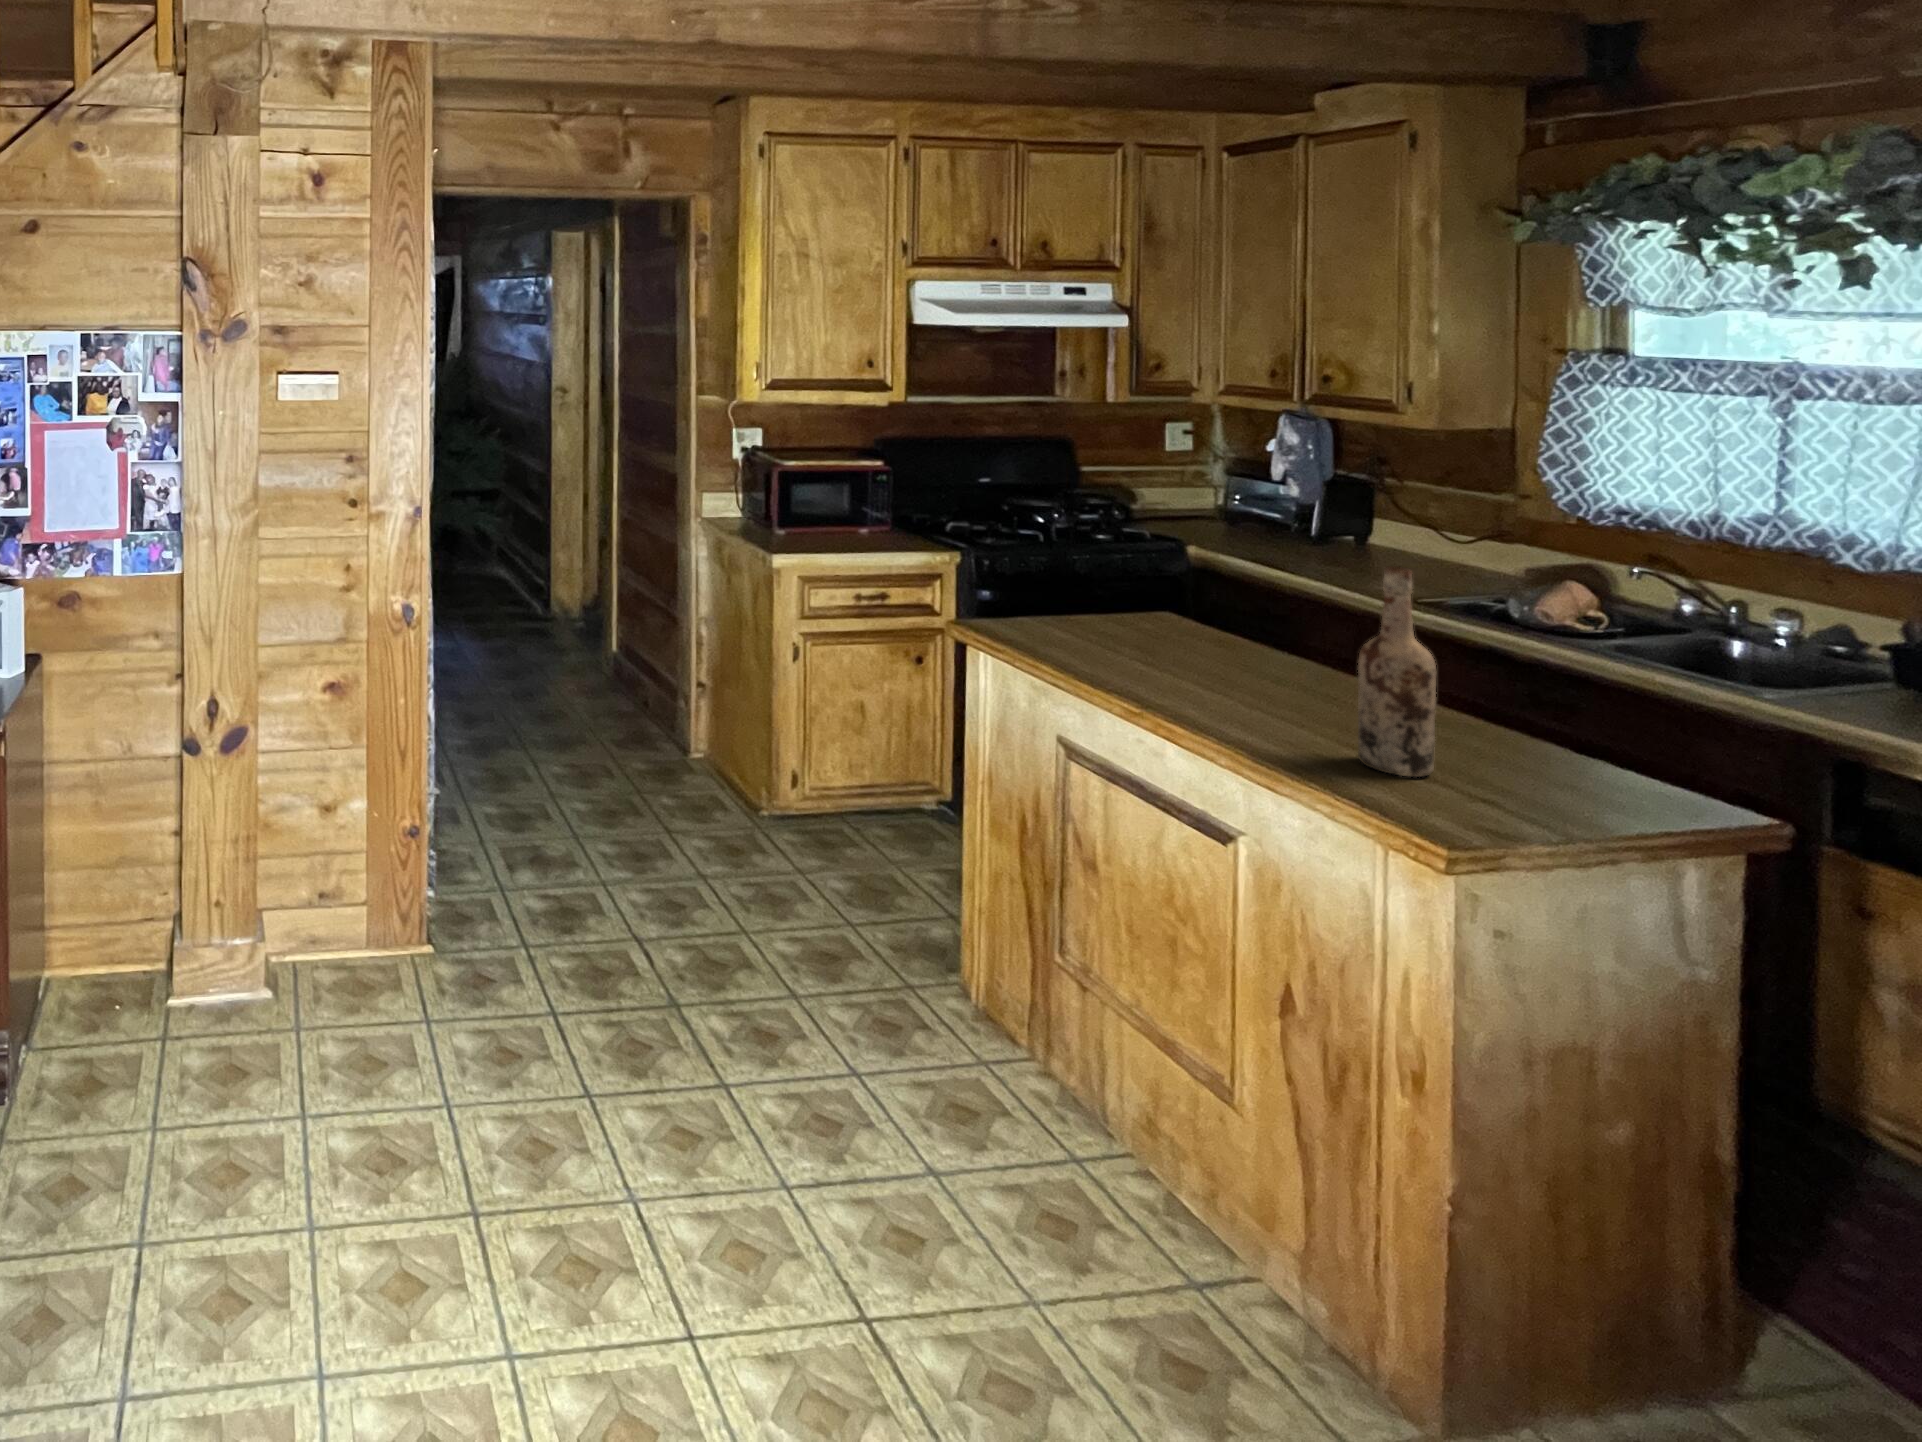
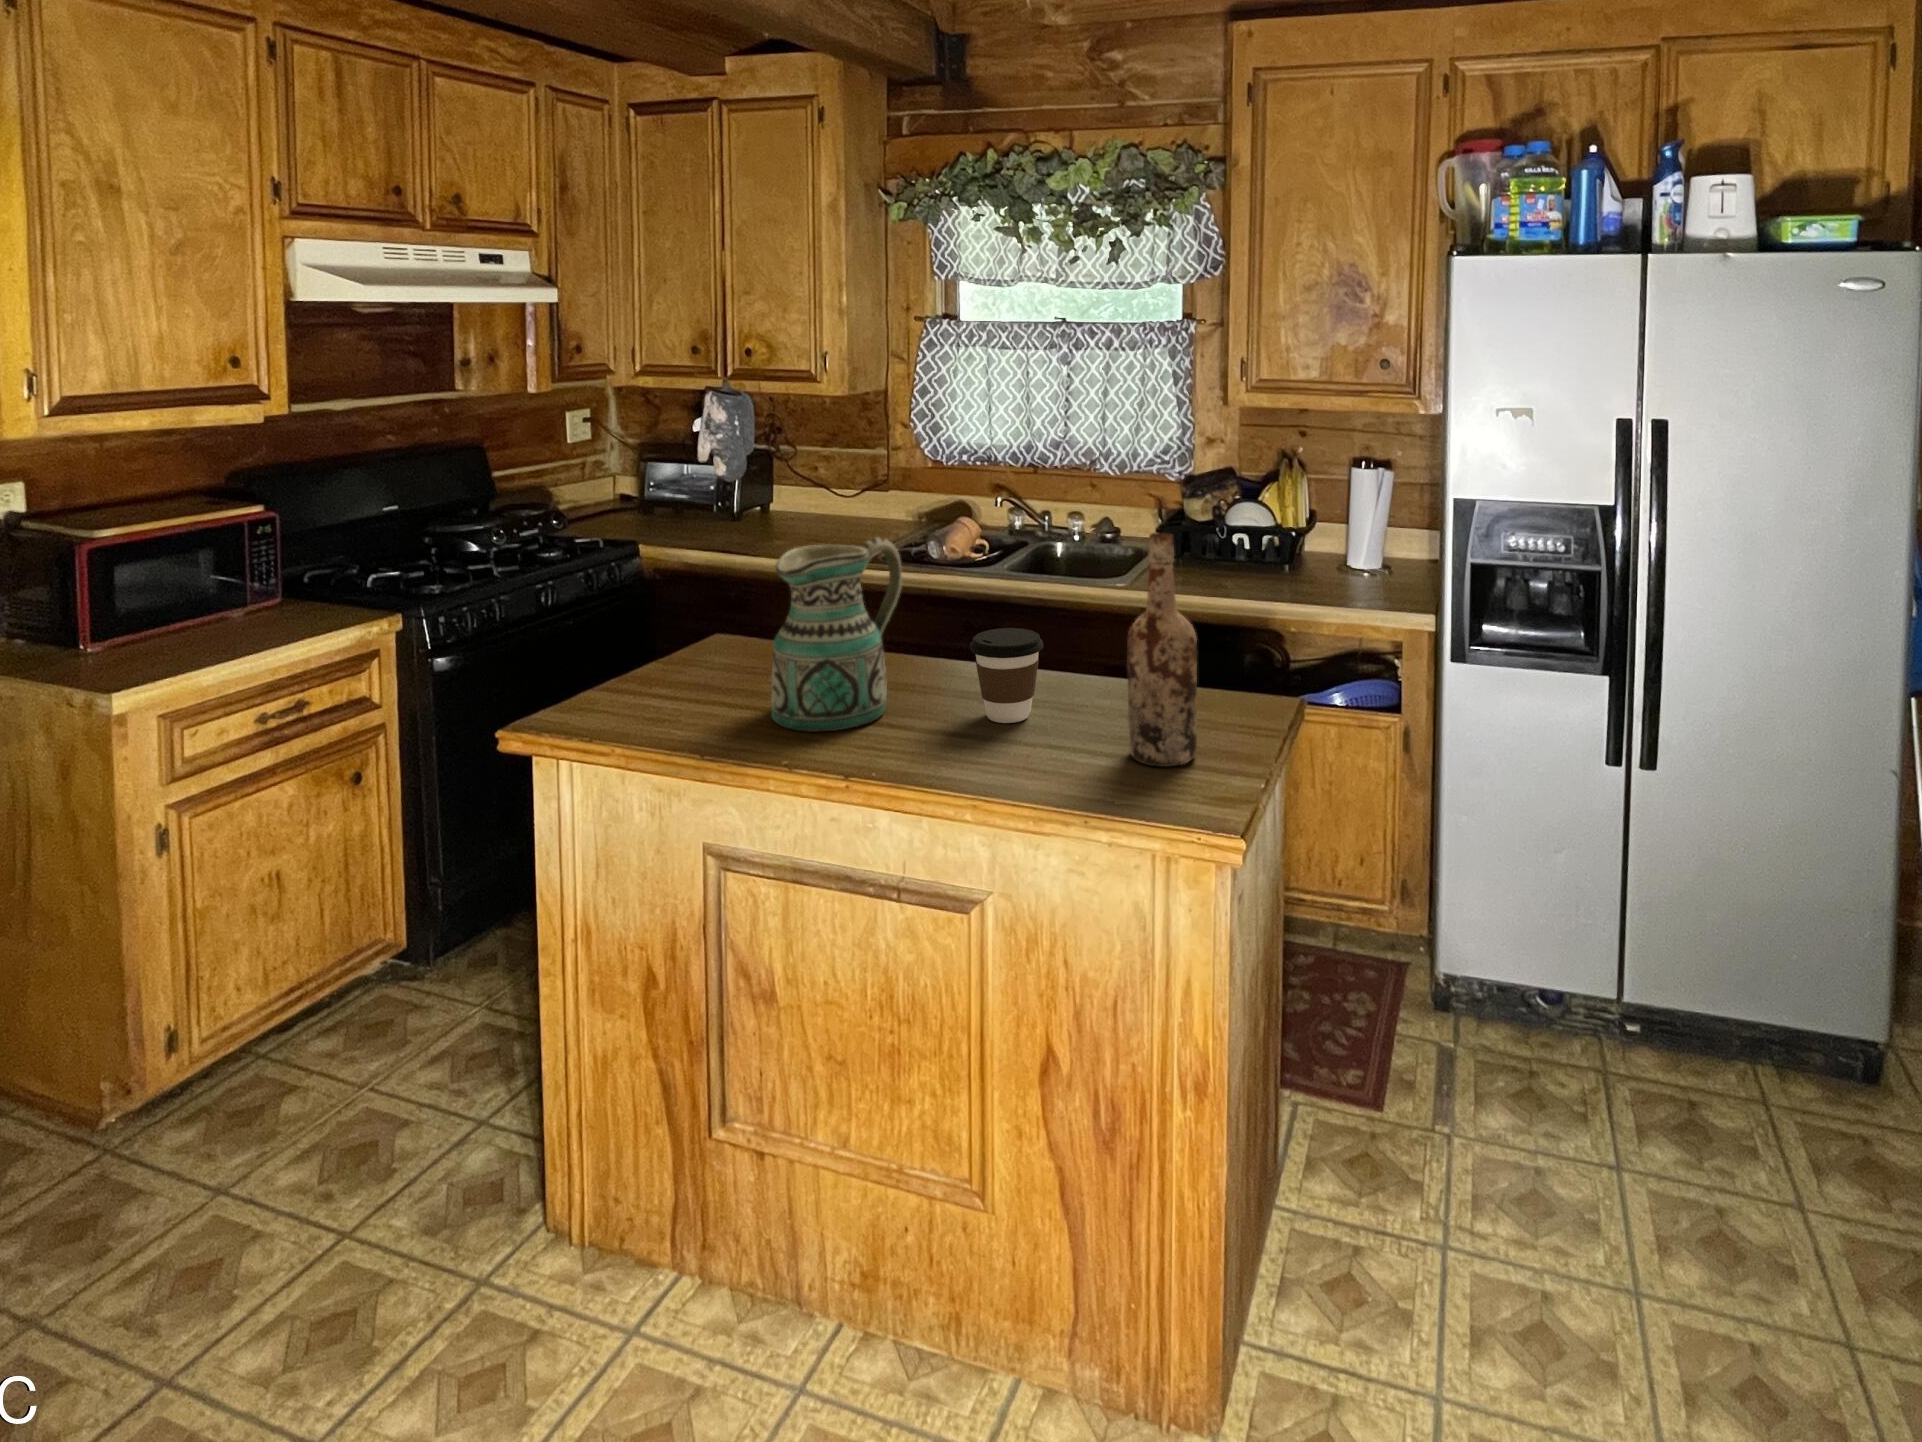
ceramic pitcher: none [1103,535,1240,680] -> present [771,537,902,731]
coffee cup: none [1263,634,1338,716] -> present [970,628,1043,723]

